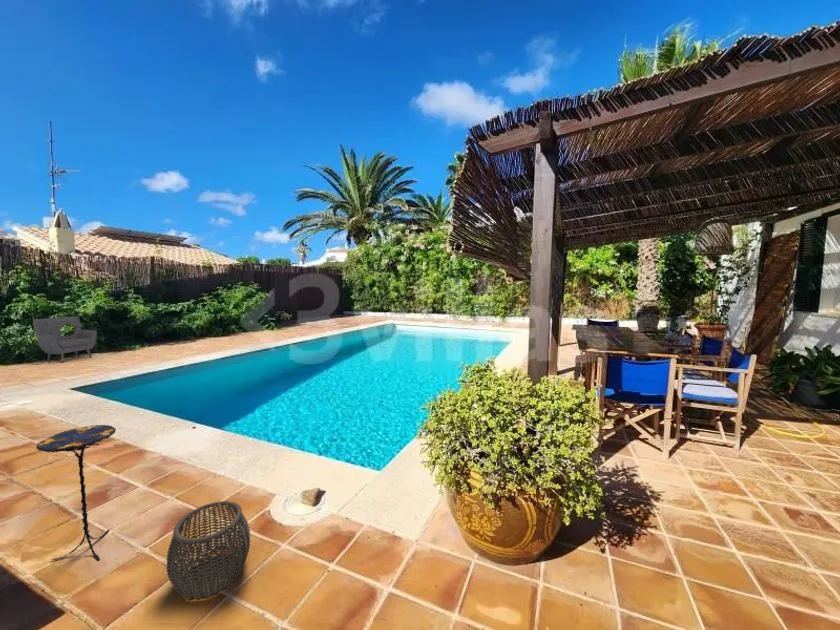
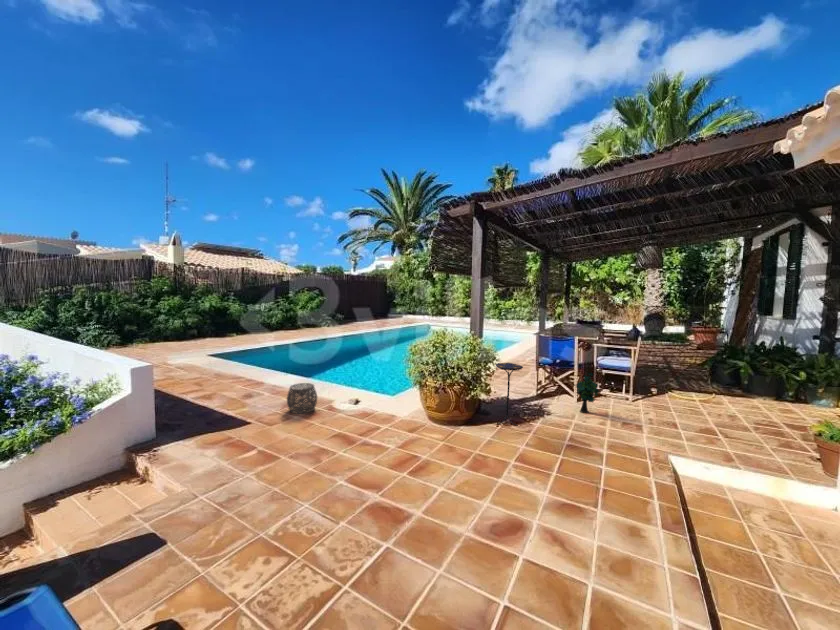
armchair: present [33,316,97,363] -> none [176,311,212,342]
side table: present [36,425,116,560] -> present [496,363,523,423]
decorative plant: none [747,432,812,508] -> present [576,373,599,413]

